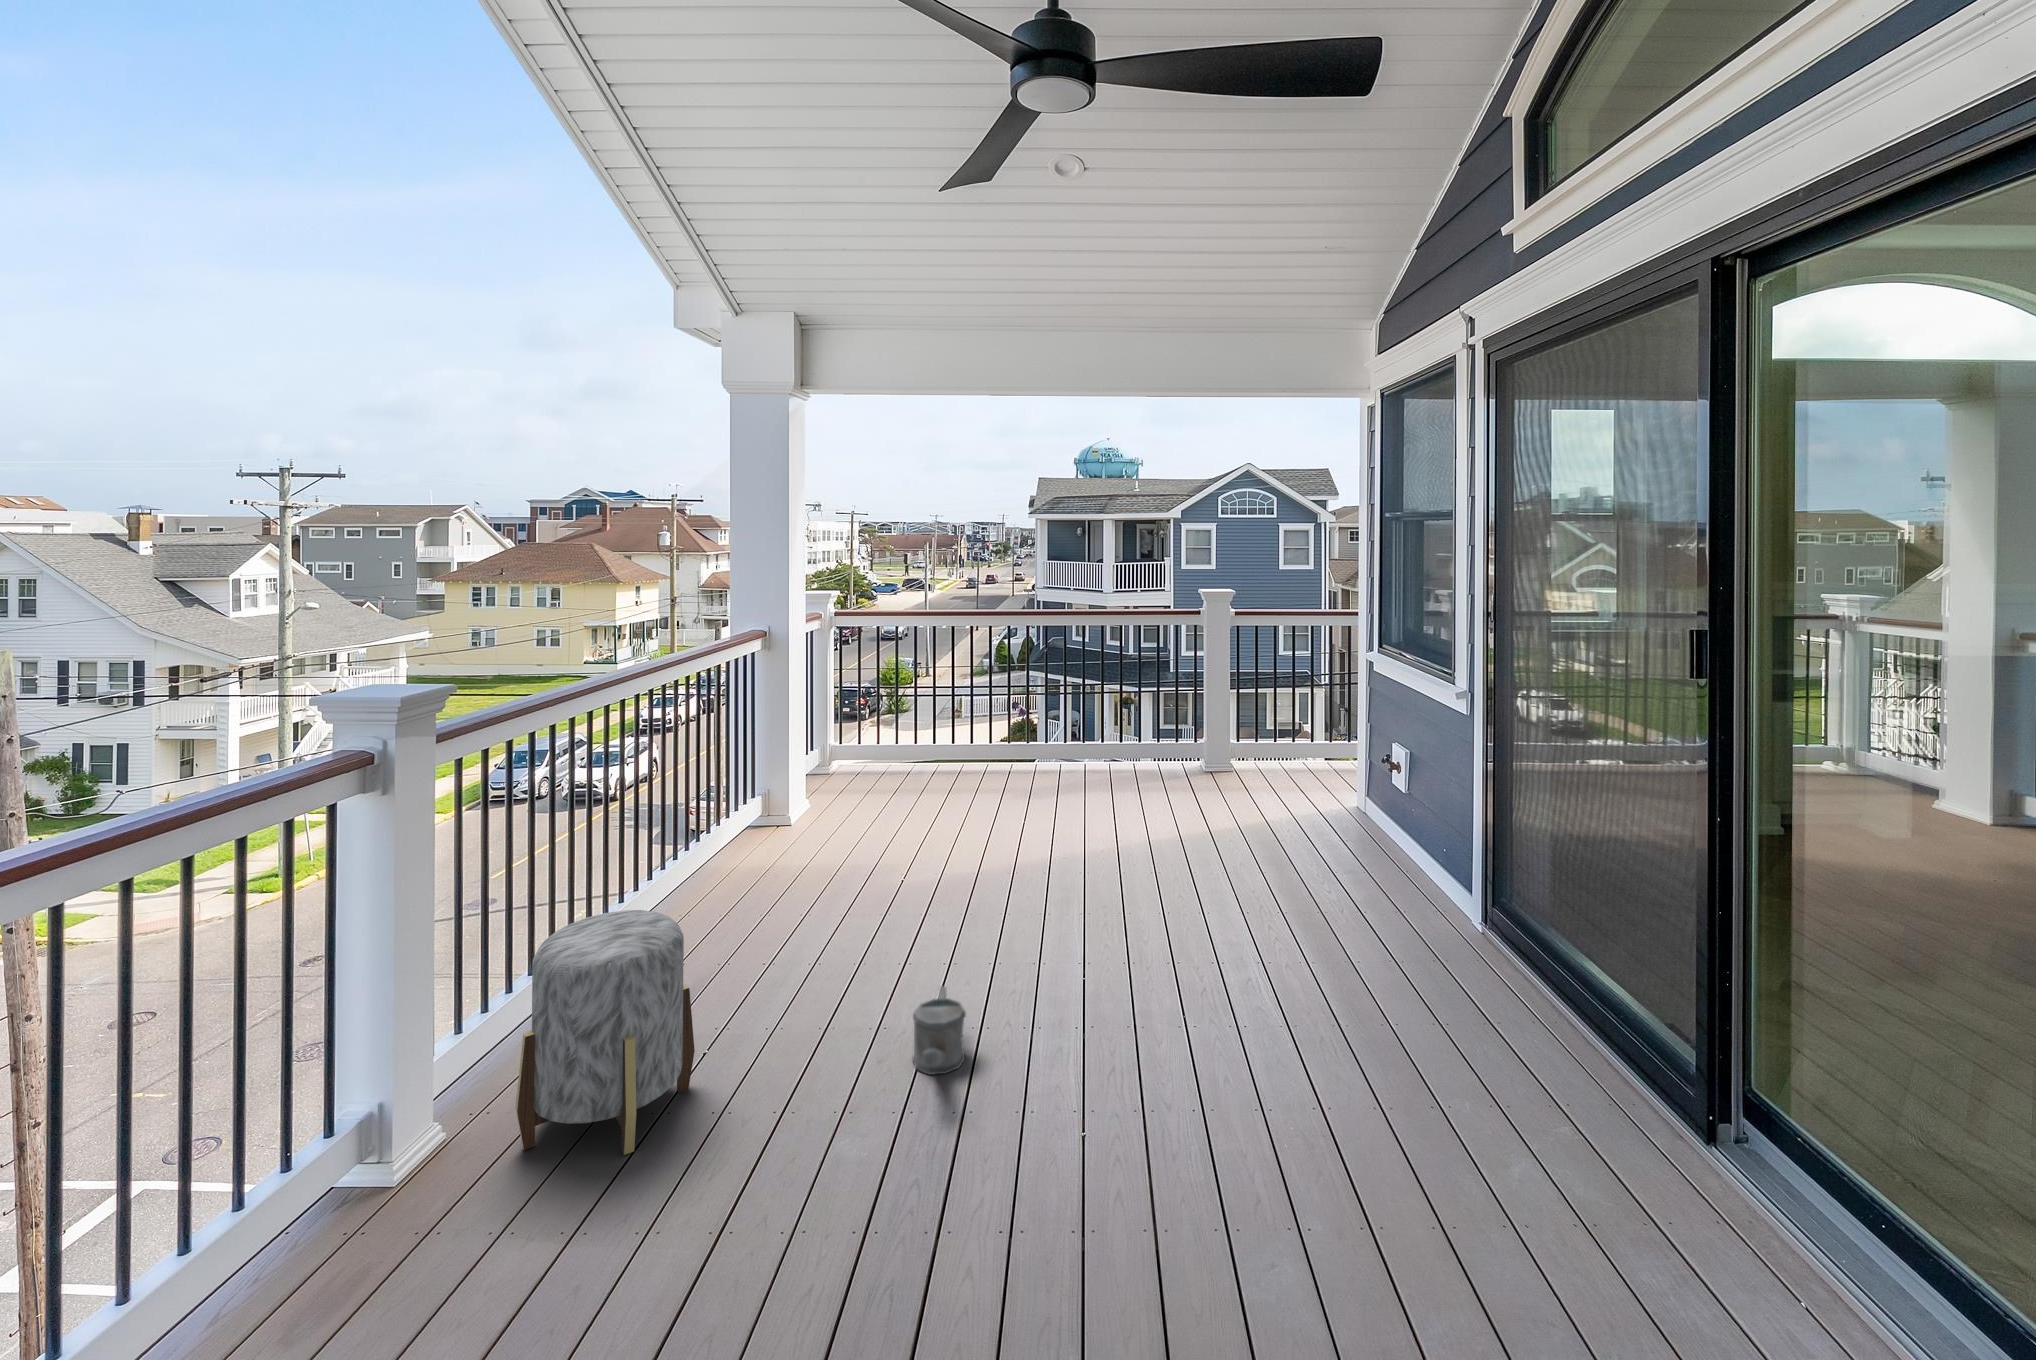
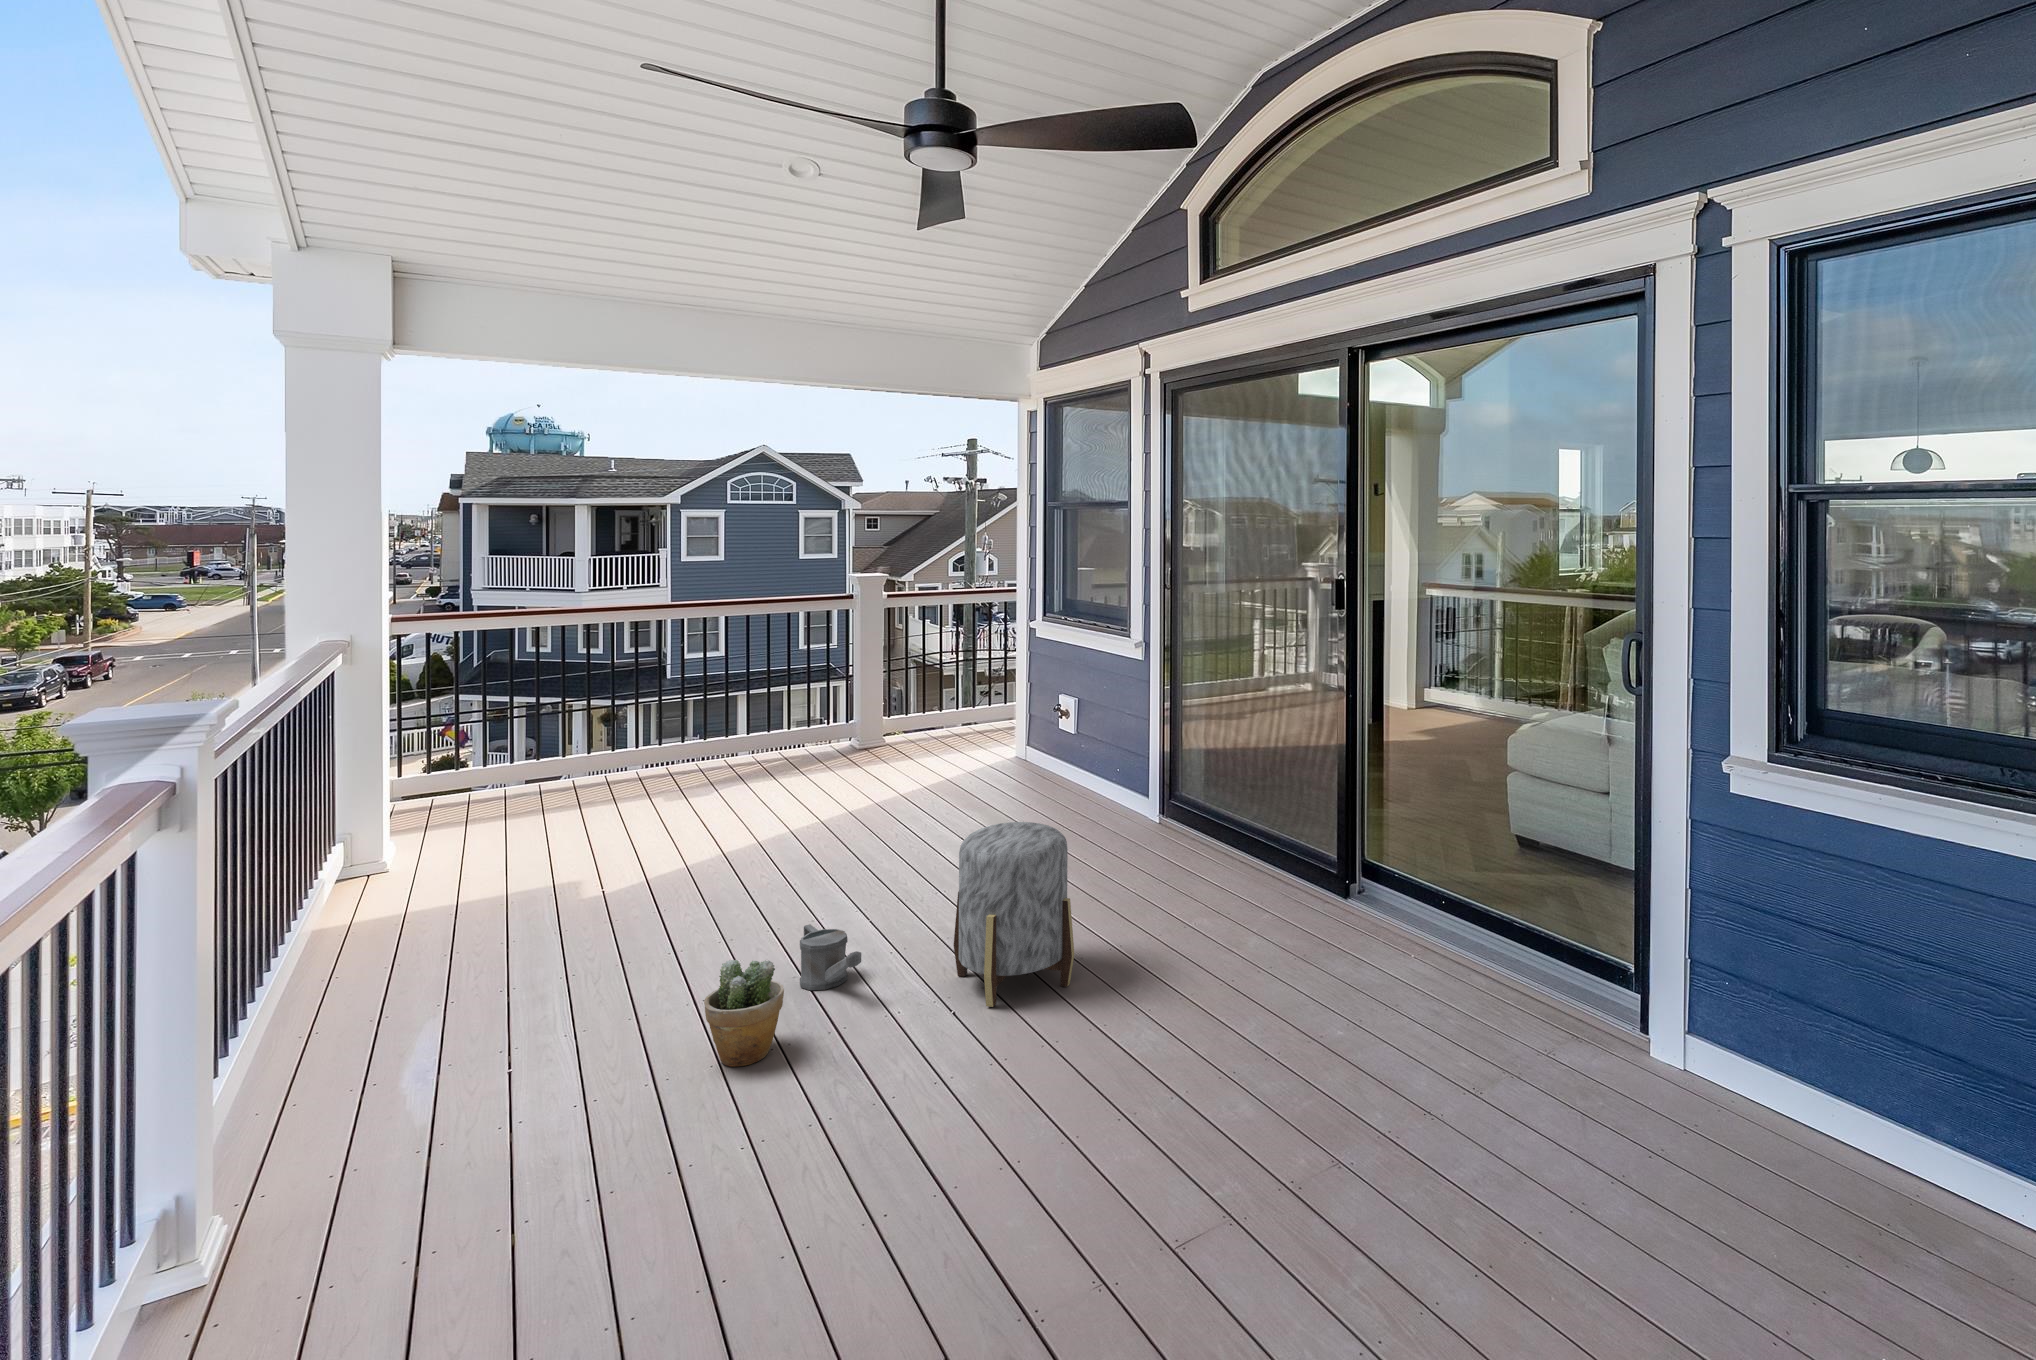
stool: present [515,910,695,1155] -> present [954,822,1074,1007]
potted plant: none [745,1026,831,1157] -> present [704,960,784,1066]

